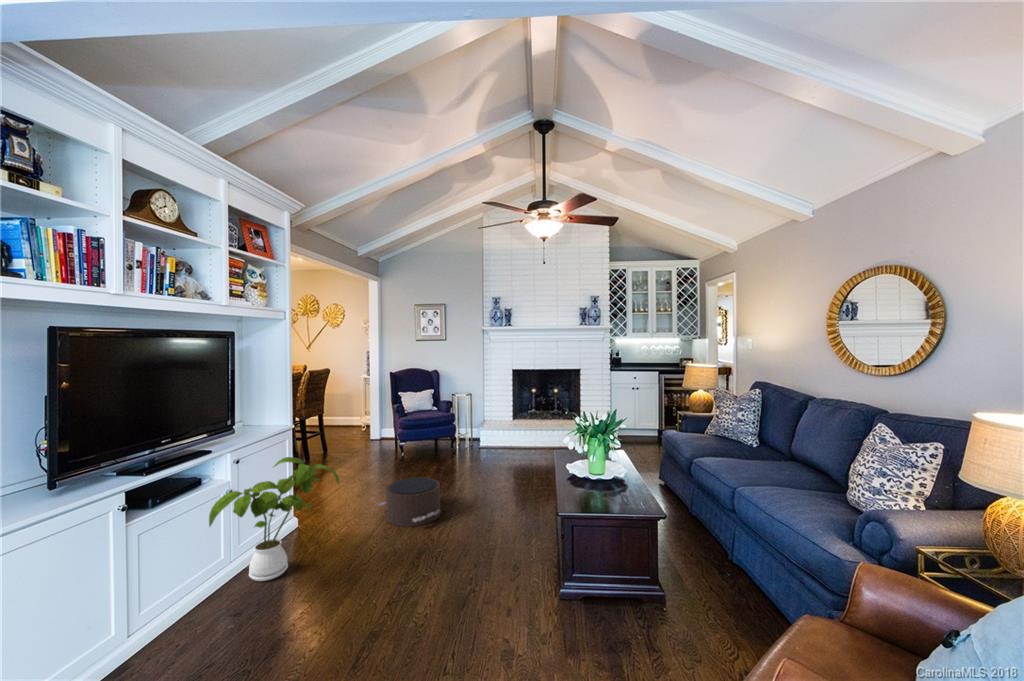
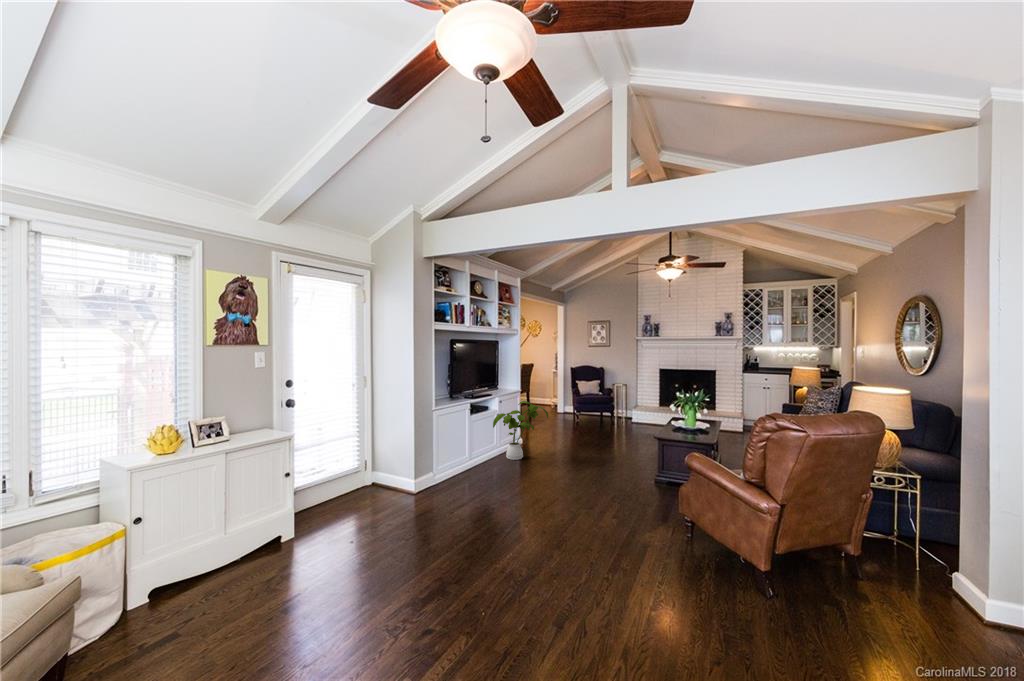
pouf: present [379,477,441,527] -> none [565,427,602,452]

